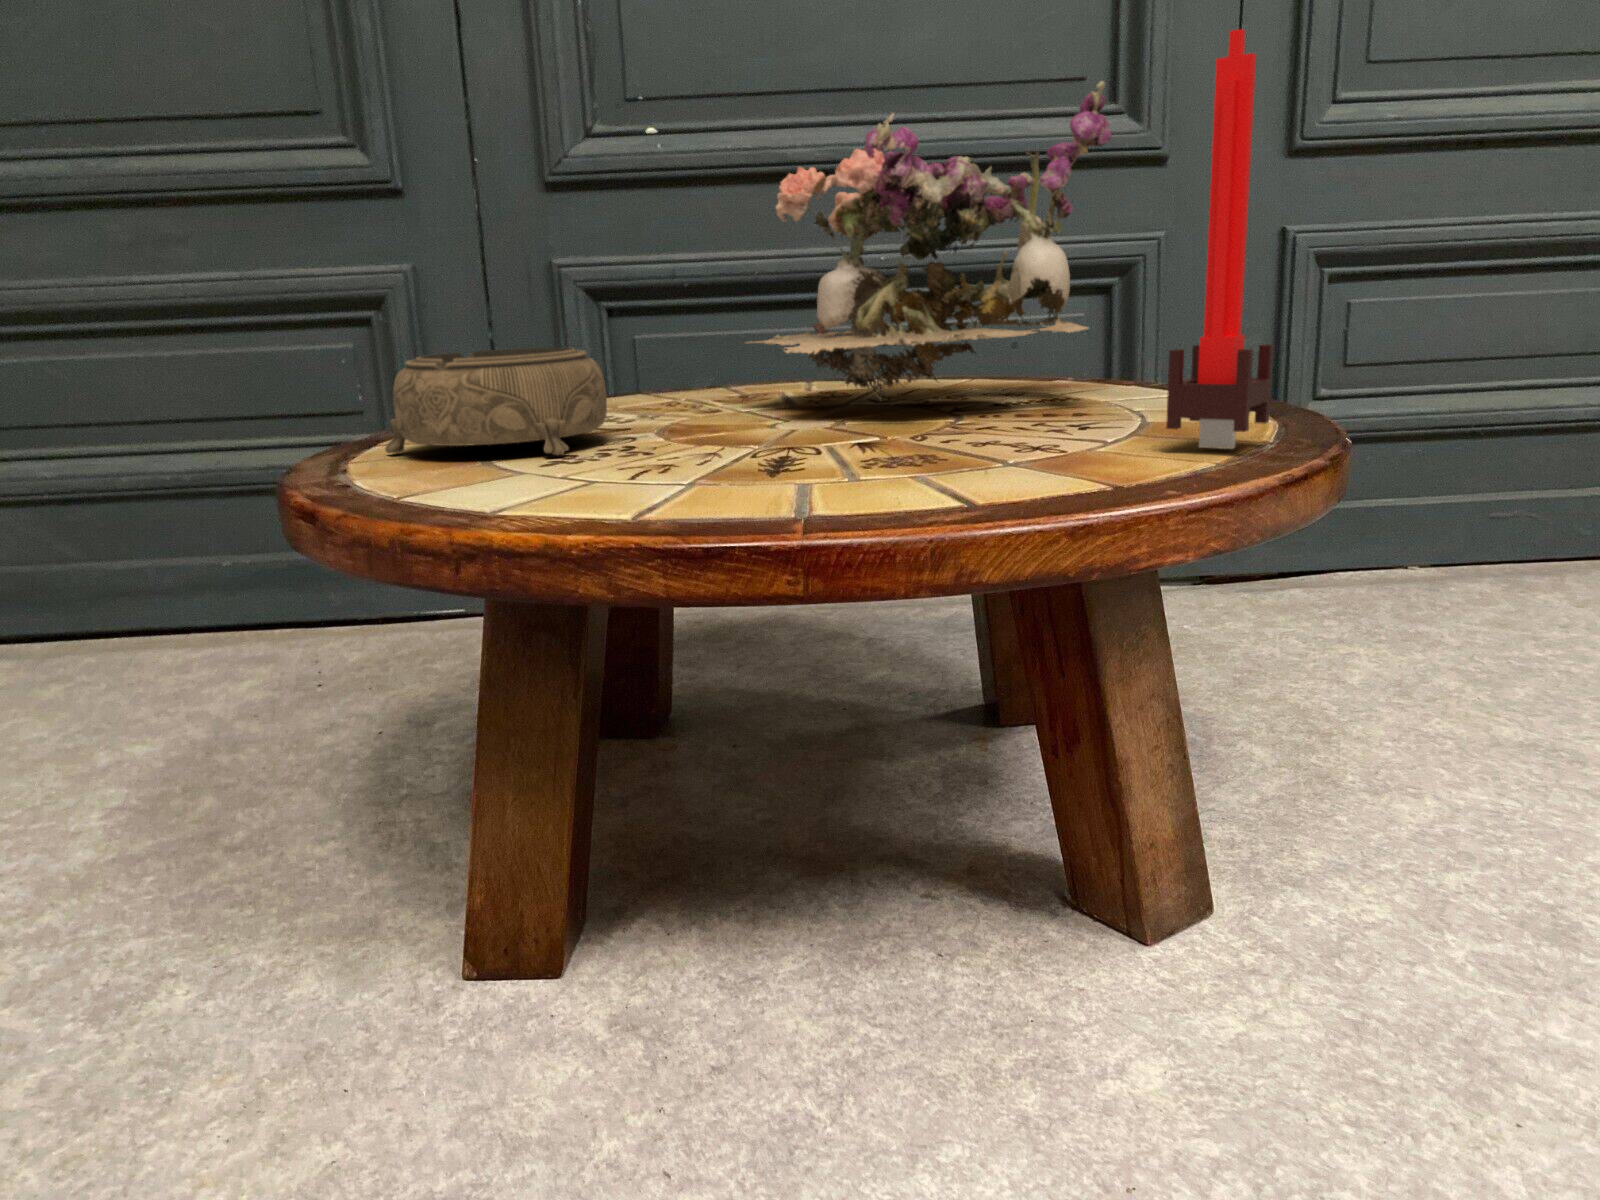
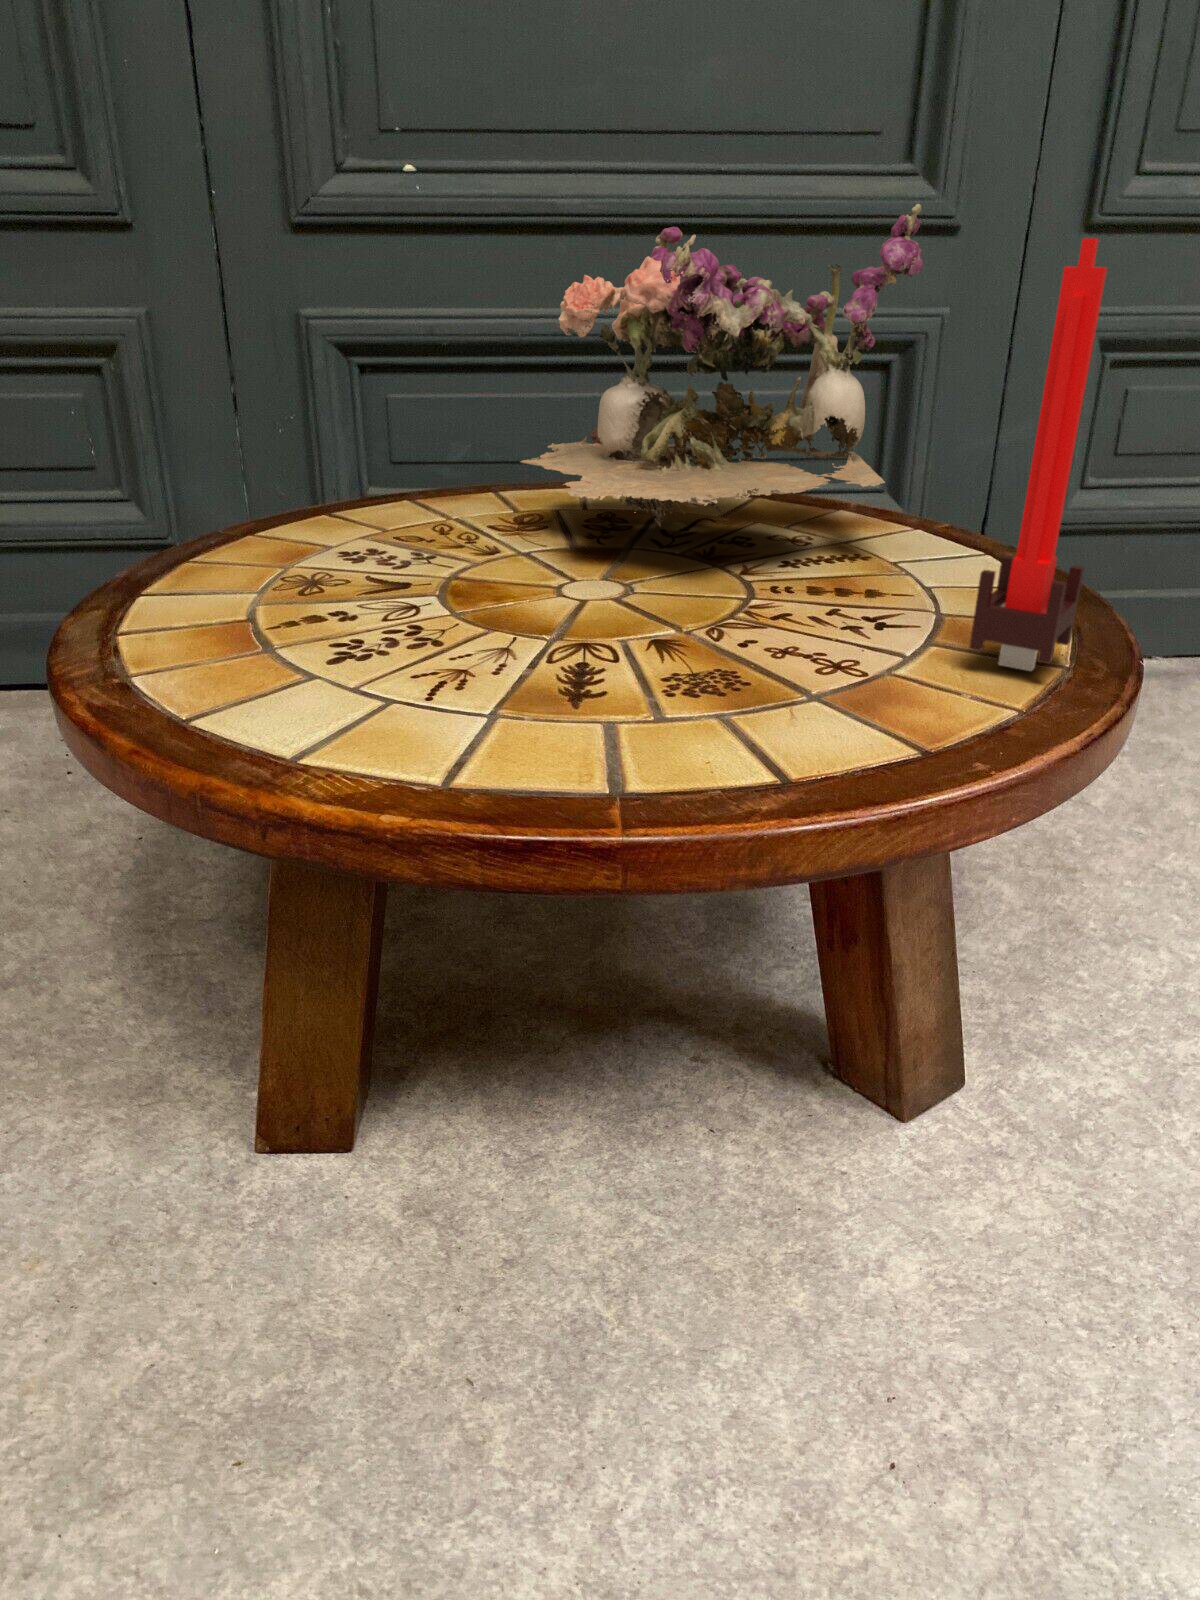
decorative bowl: present [385,347,607,455] -> none [148,485,383,625]

